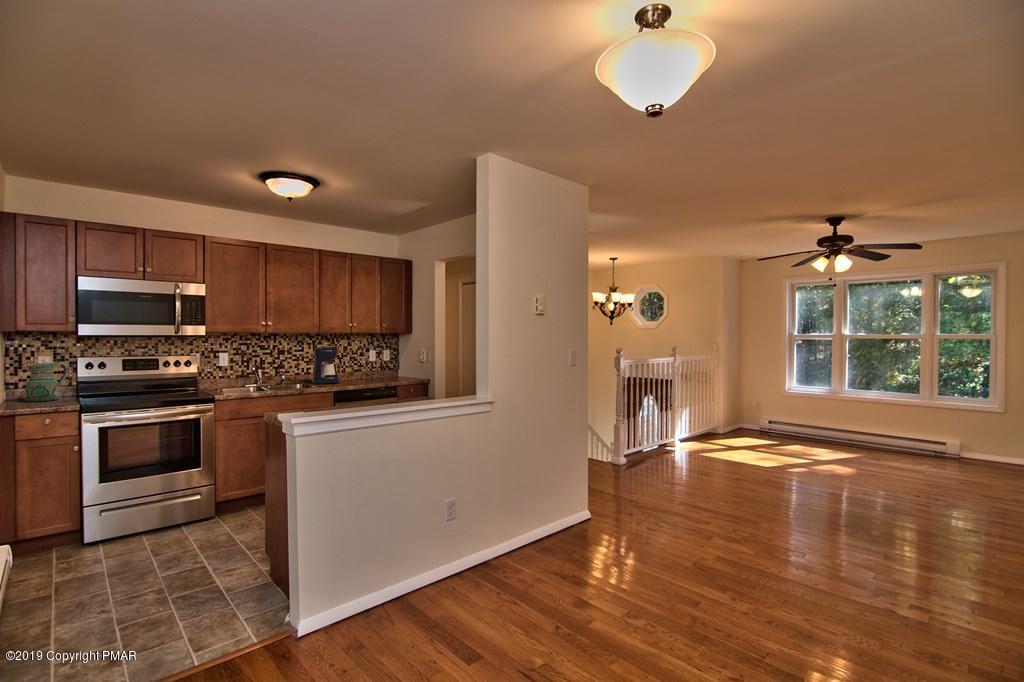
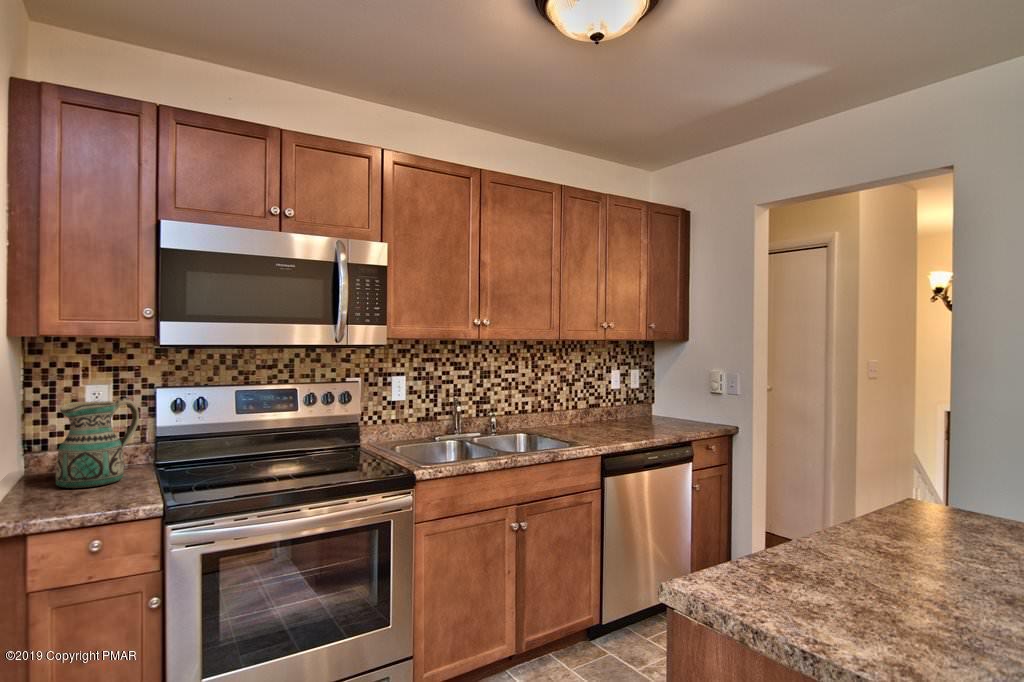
coffee maker: present [312,346,340,384] -> none [542,363,594,435]

